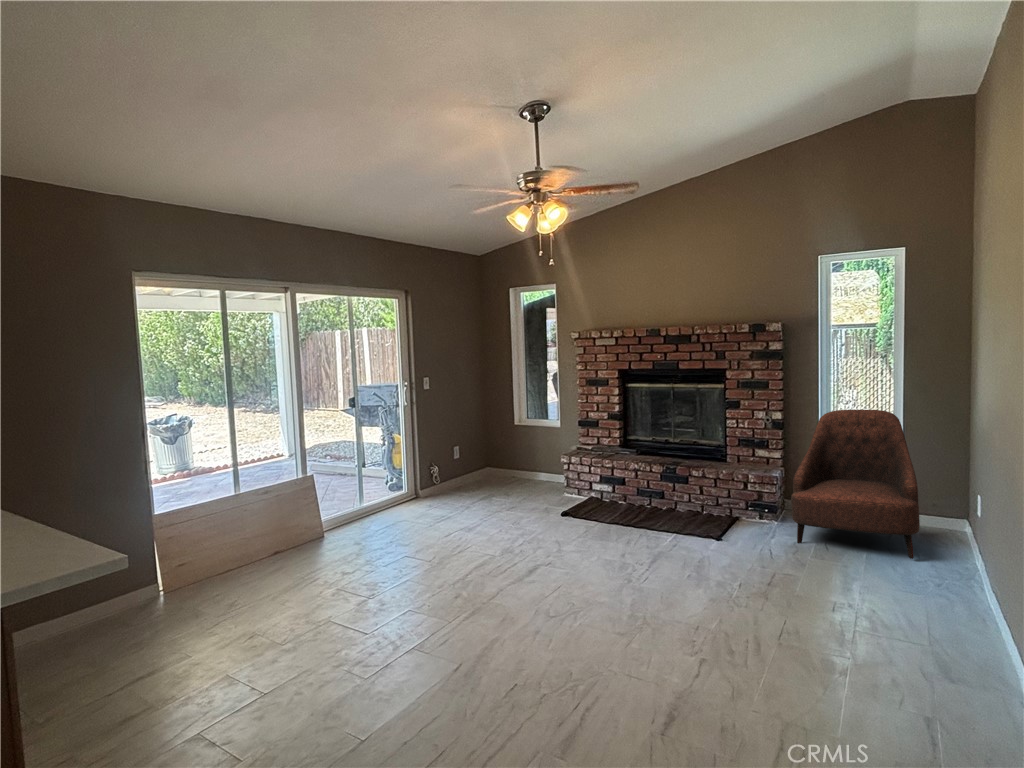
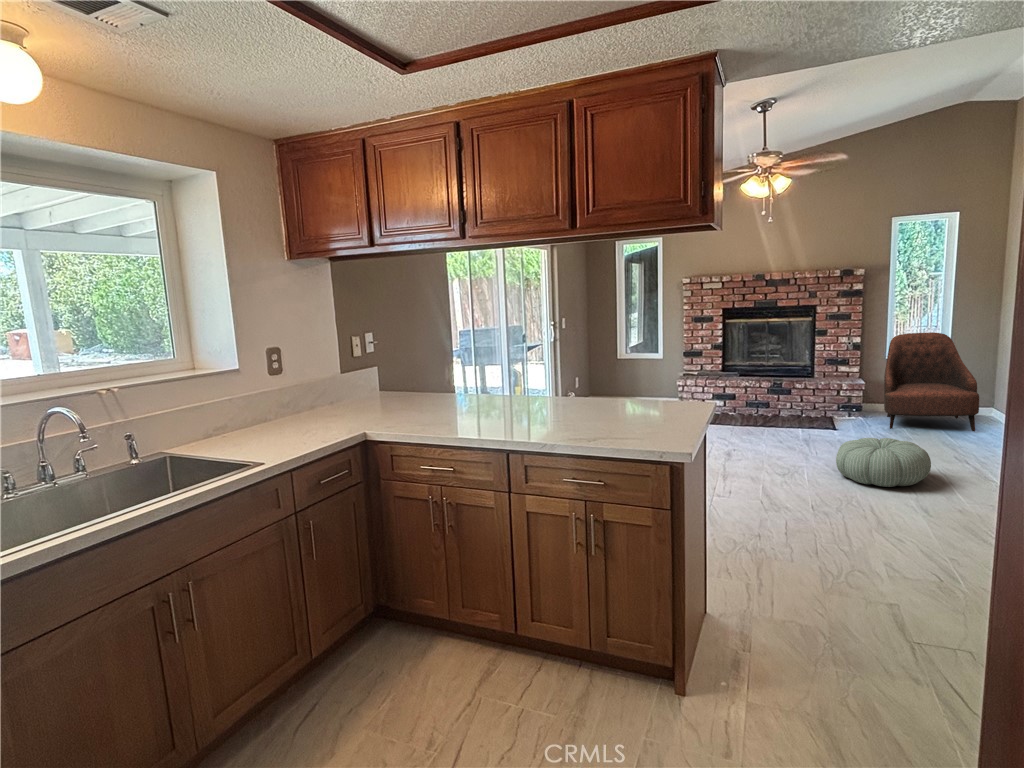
pouf: none [625,568,752,657] -> present [836,438,931,487]

